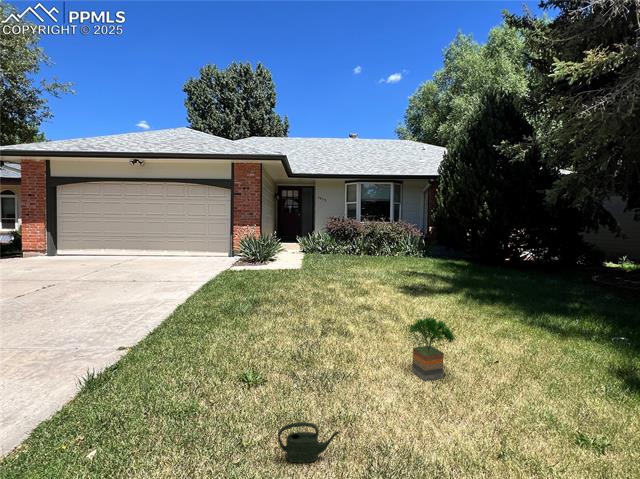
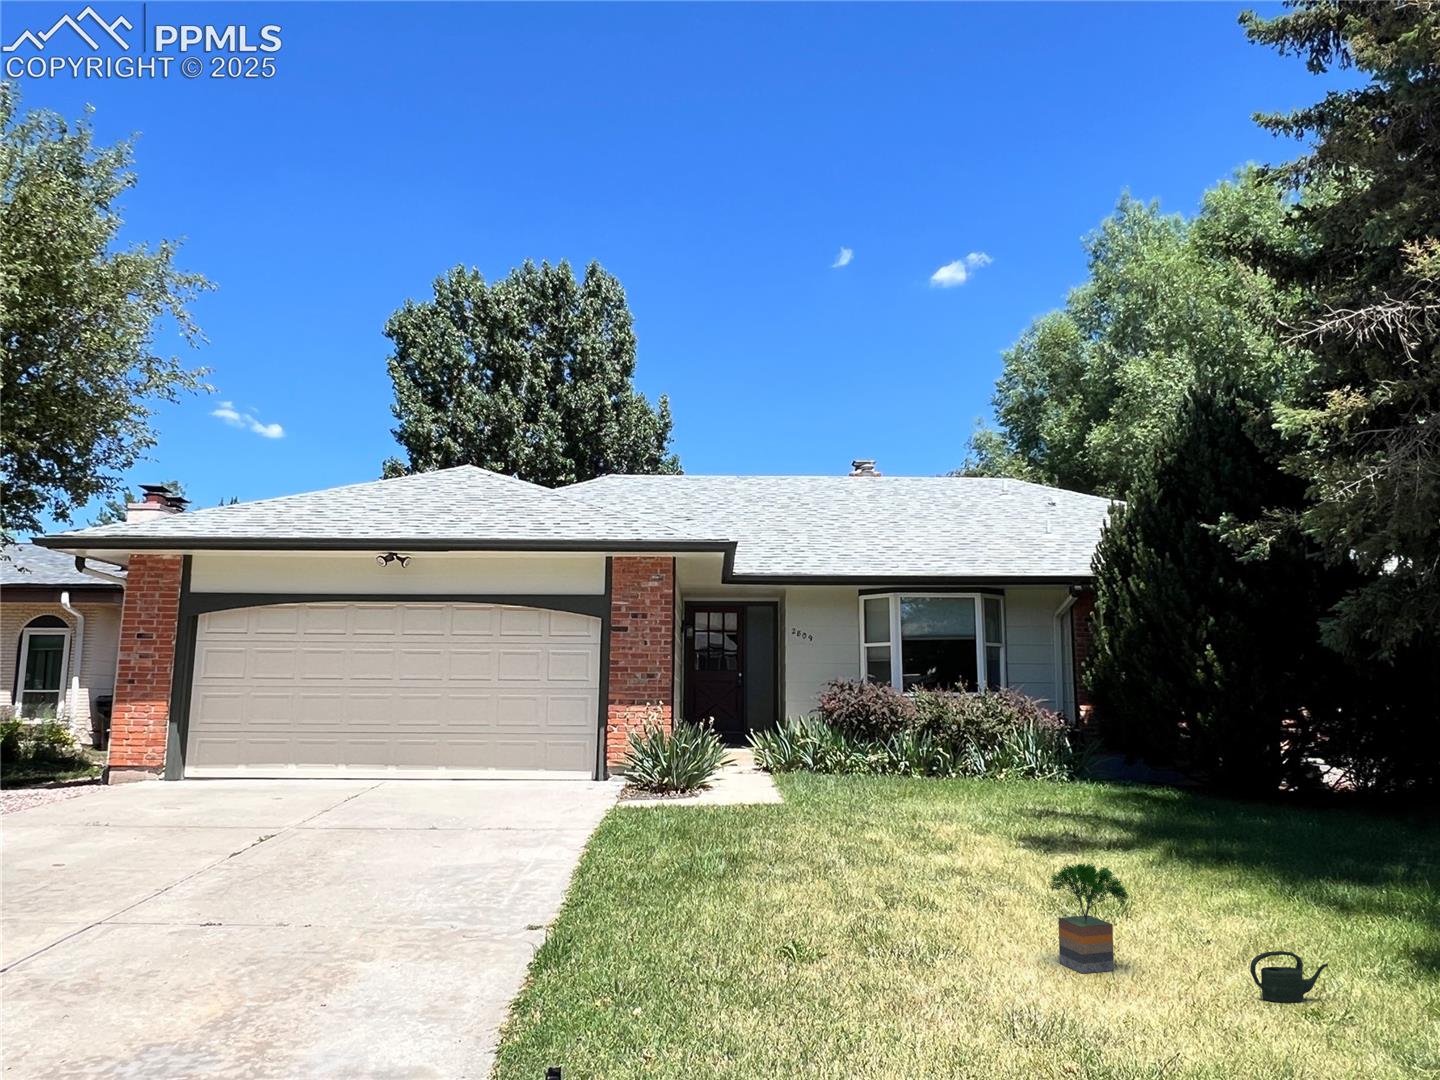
watering can: present [278,422,340,462] -> present [1250,951,1328,1002]

